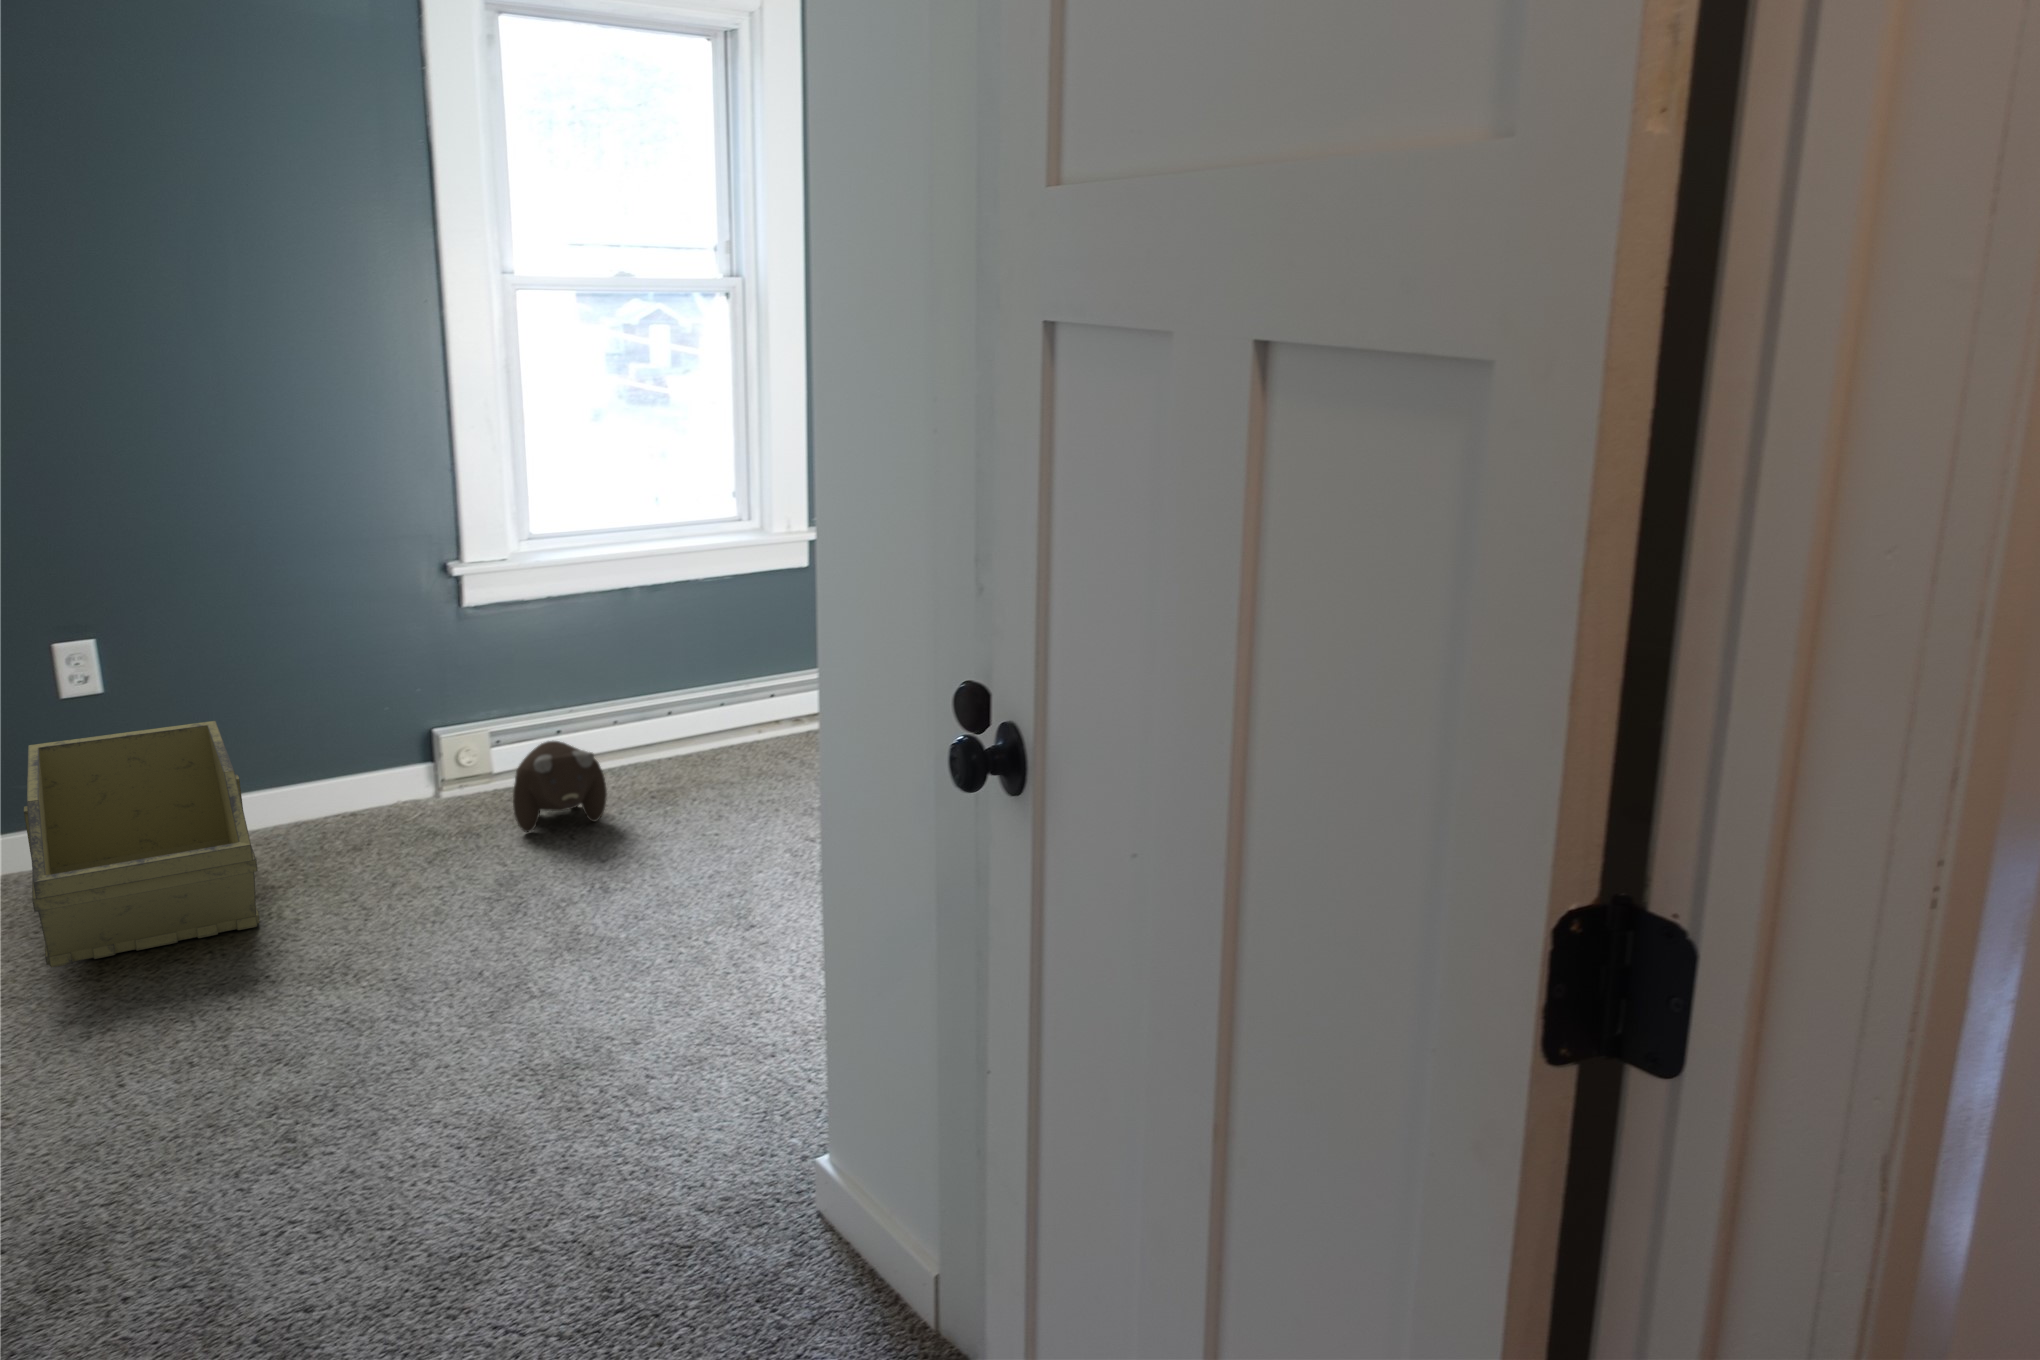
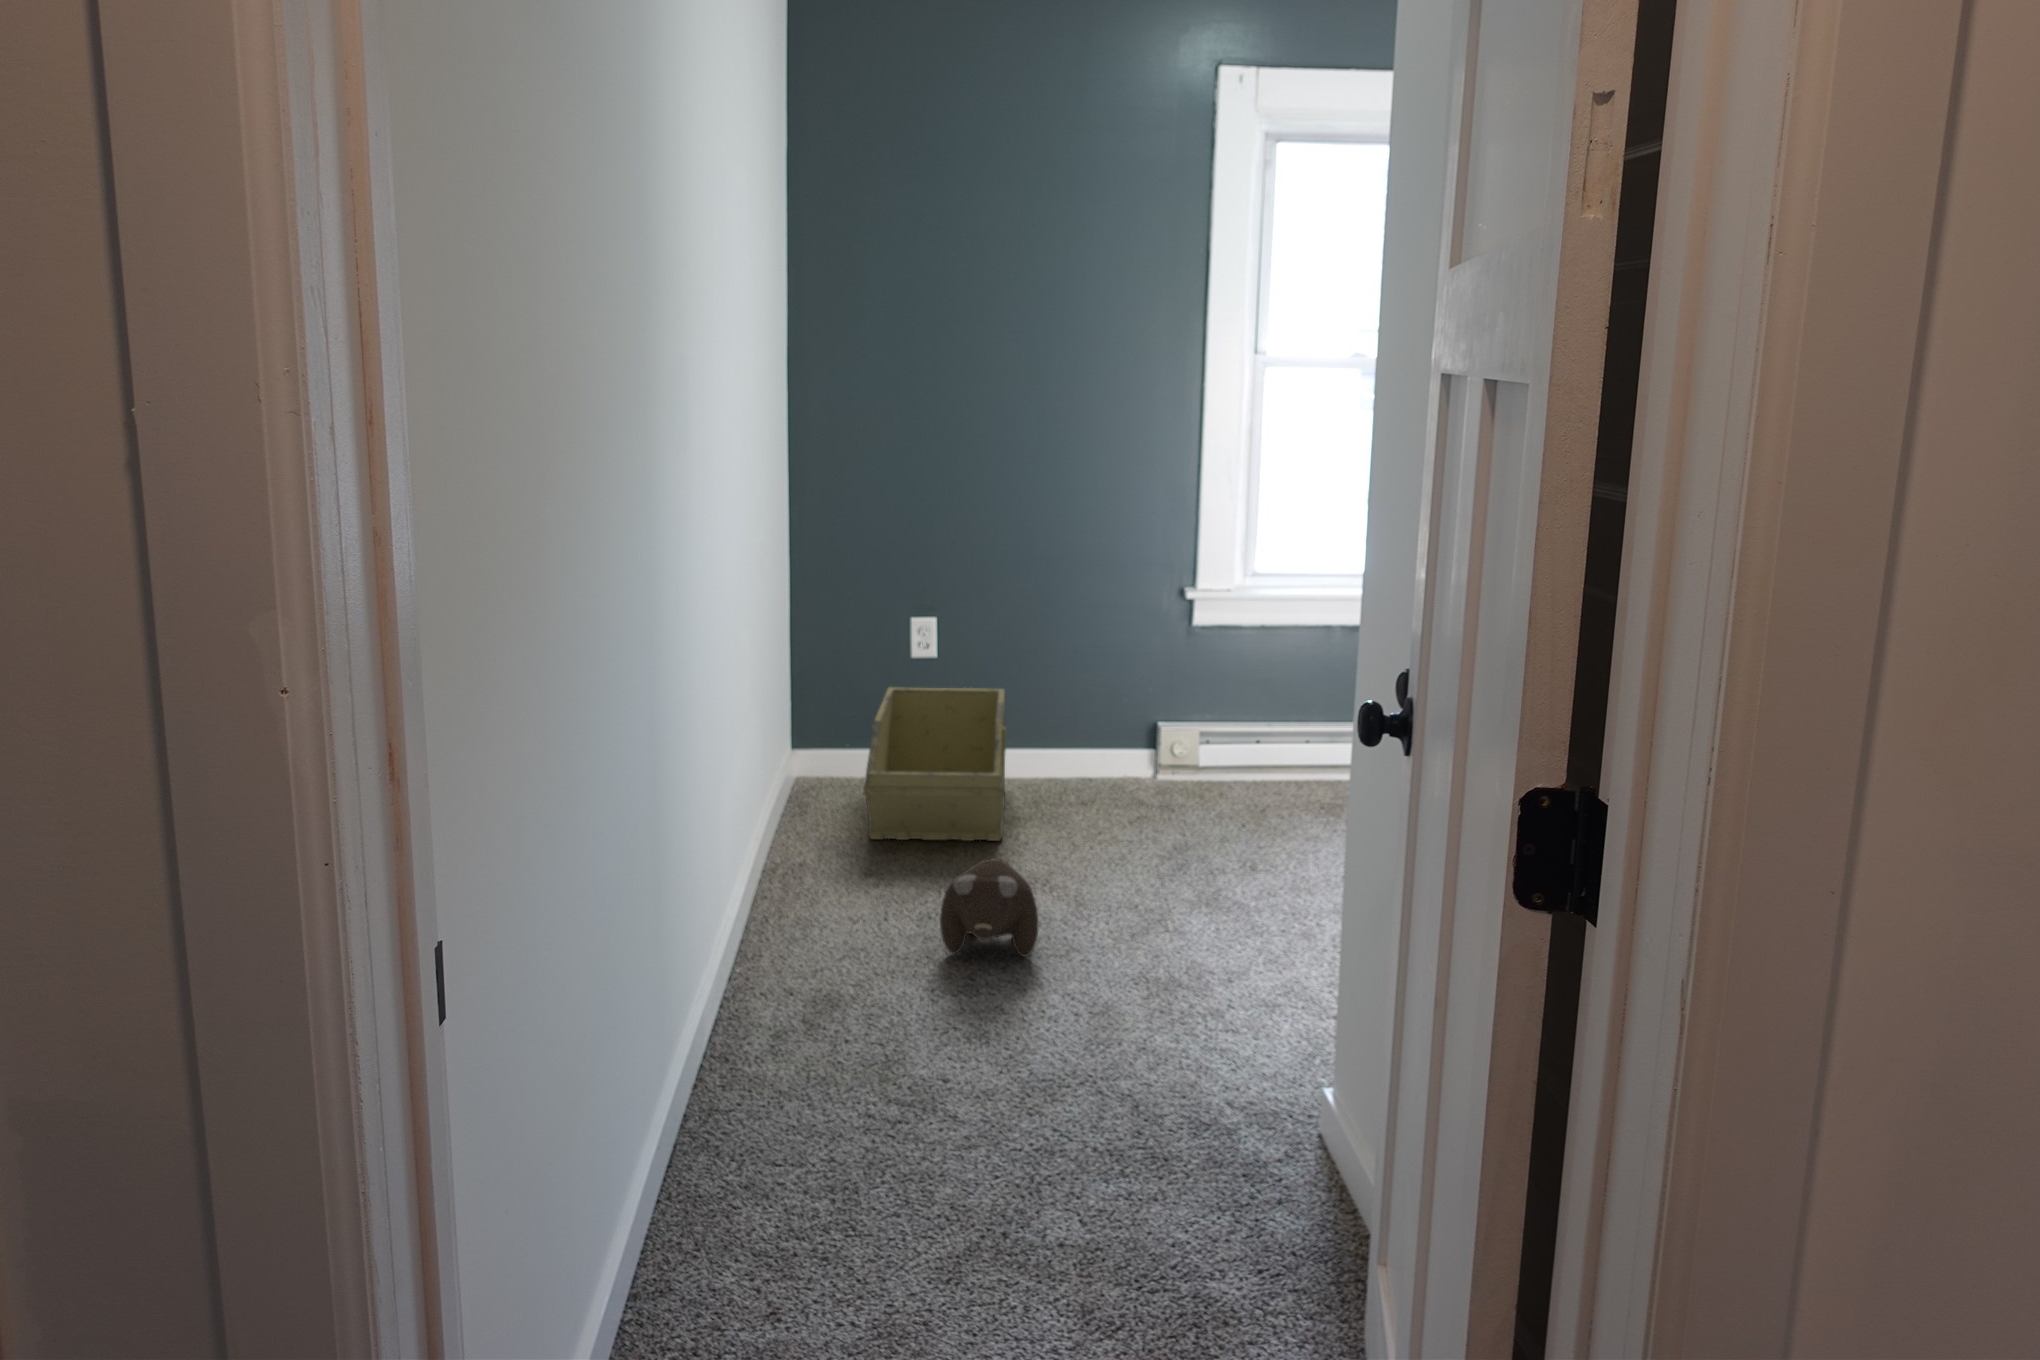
plush toy: present [513,741,607,832] -> present [940,859,1038,957]

